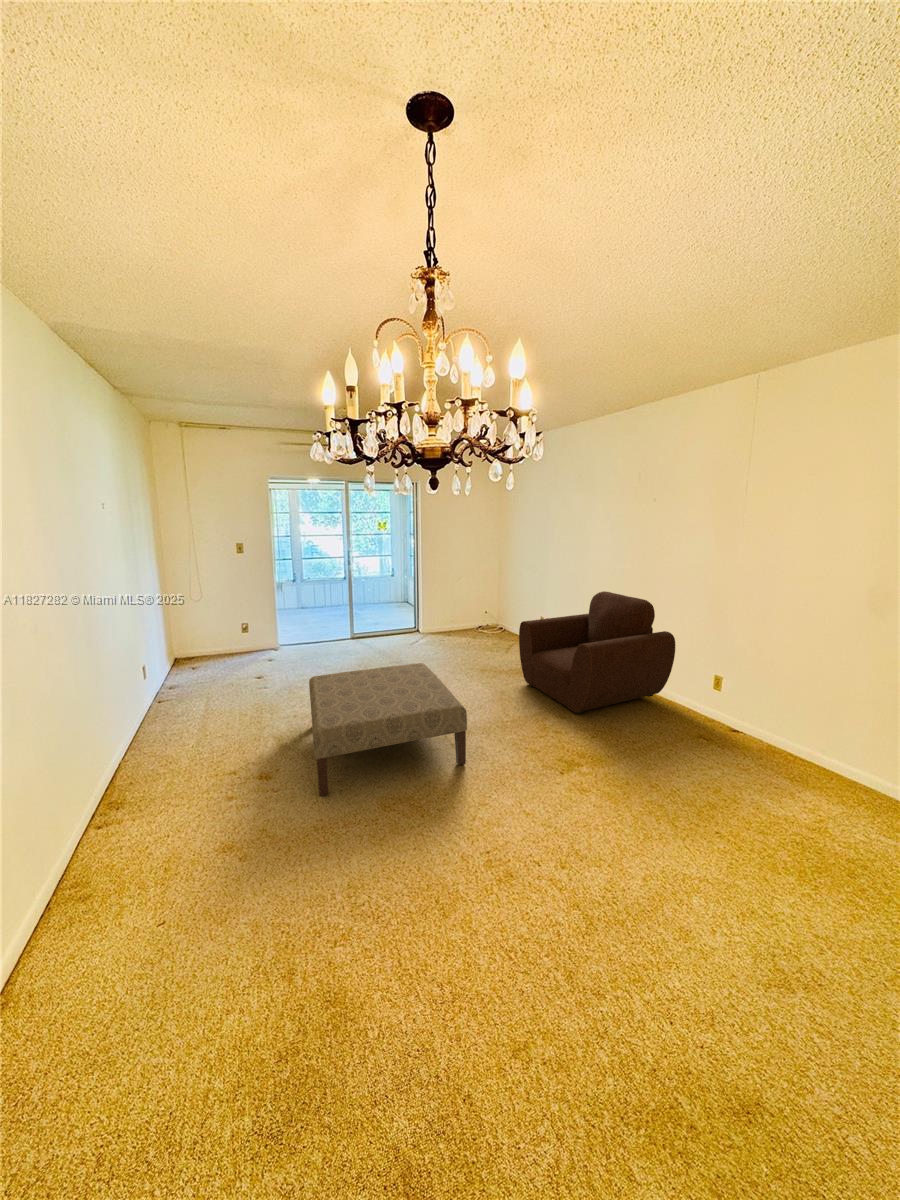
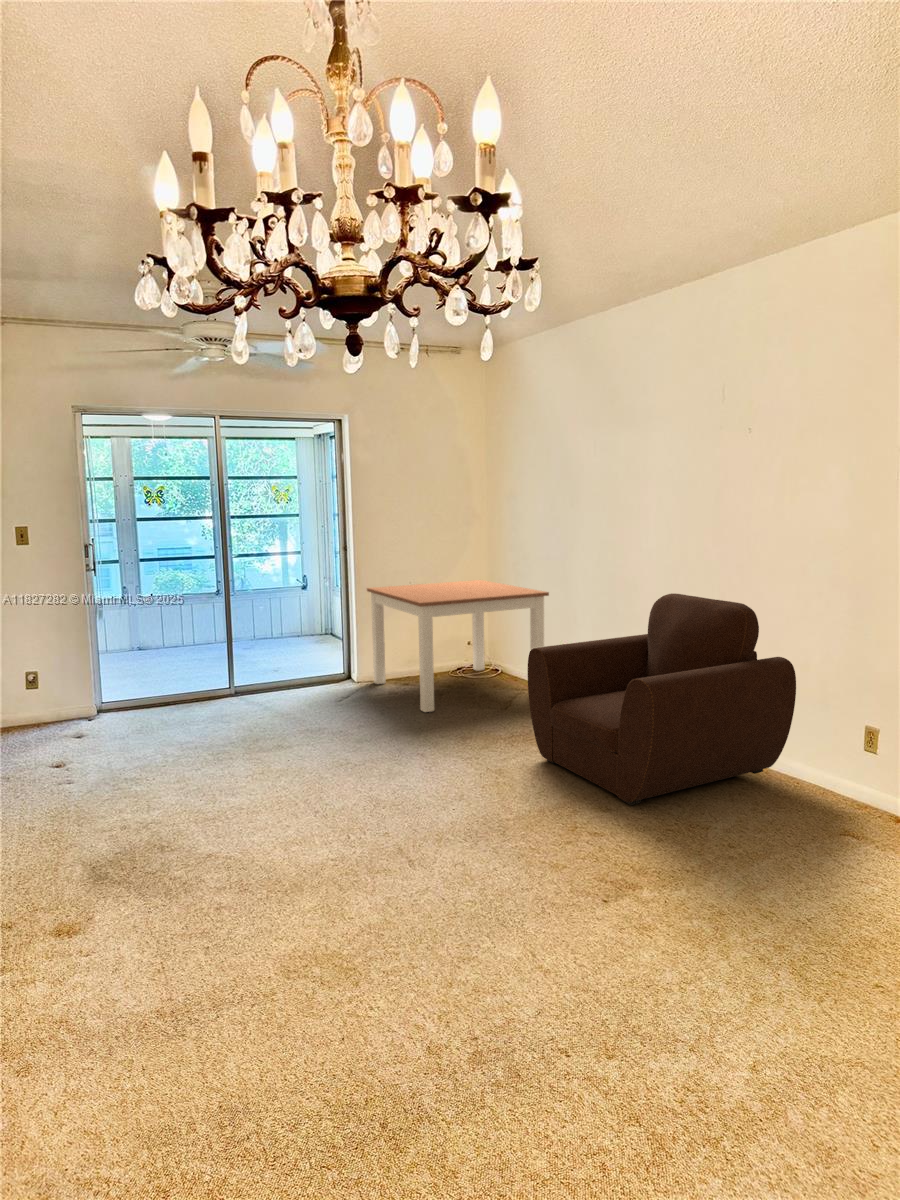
dining table: none [429,577,532,653] -> present [367,580,549,712]
ottoman: present [309,663,467,796] -> none [147,722,436,959]

